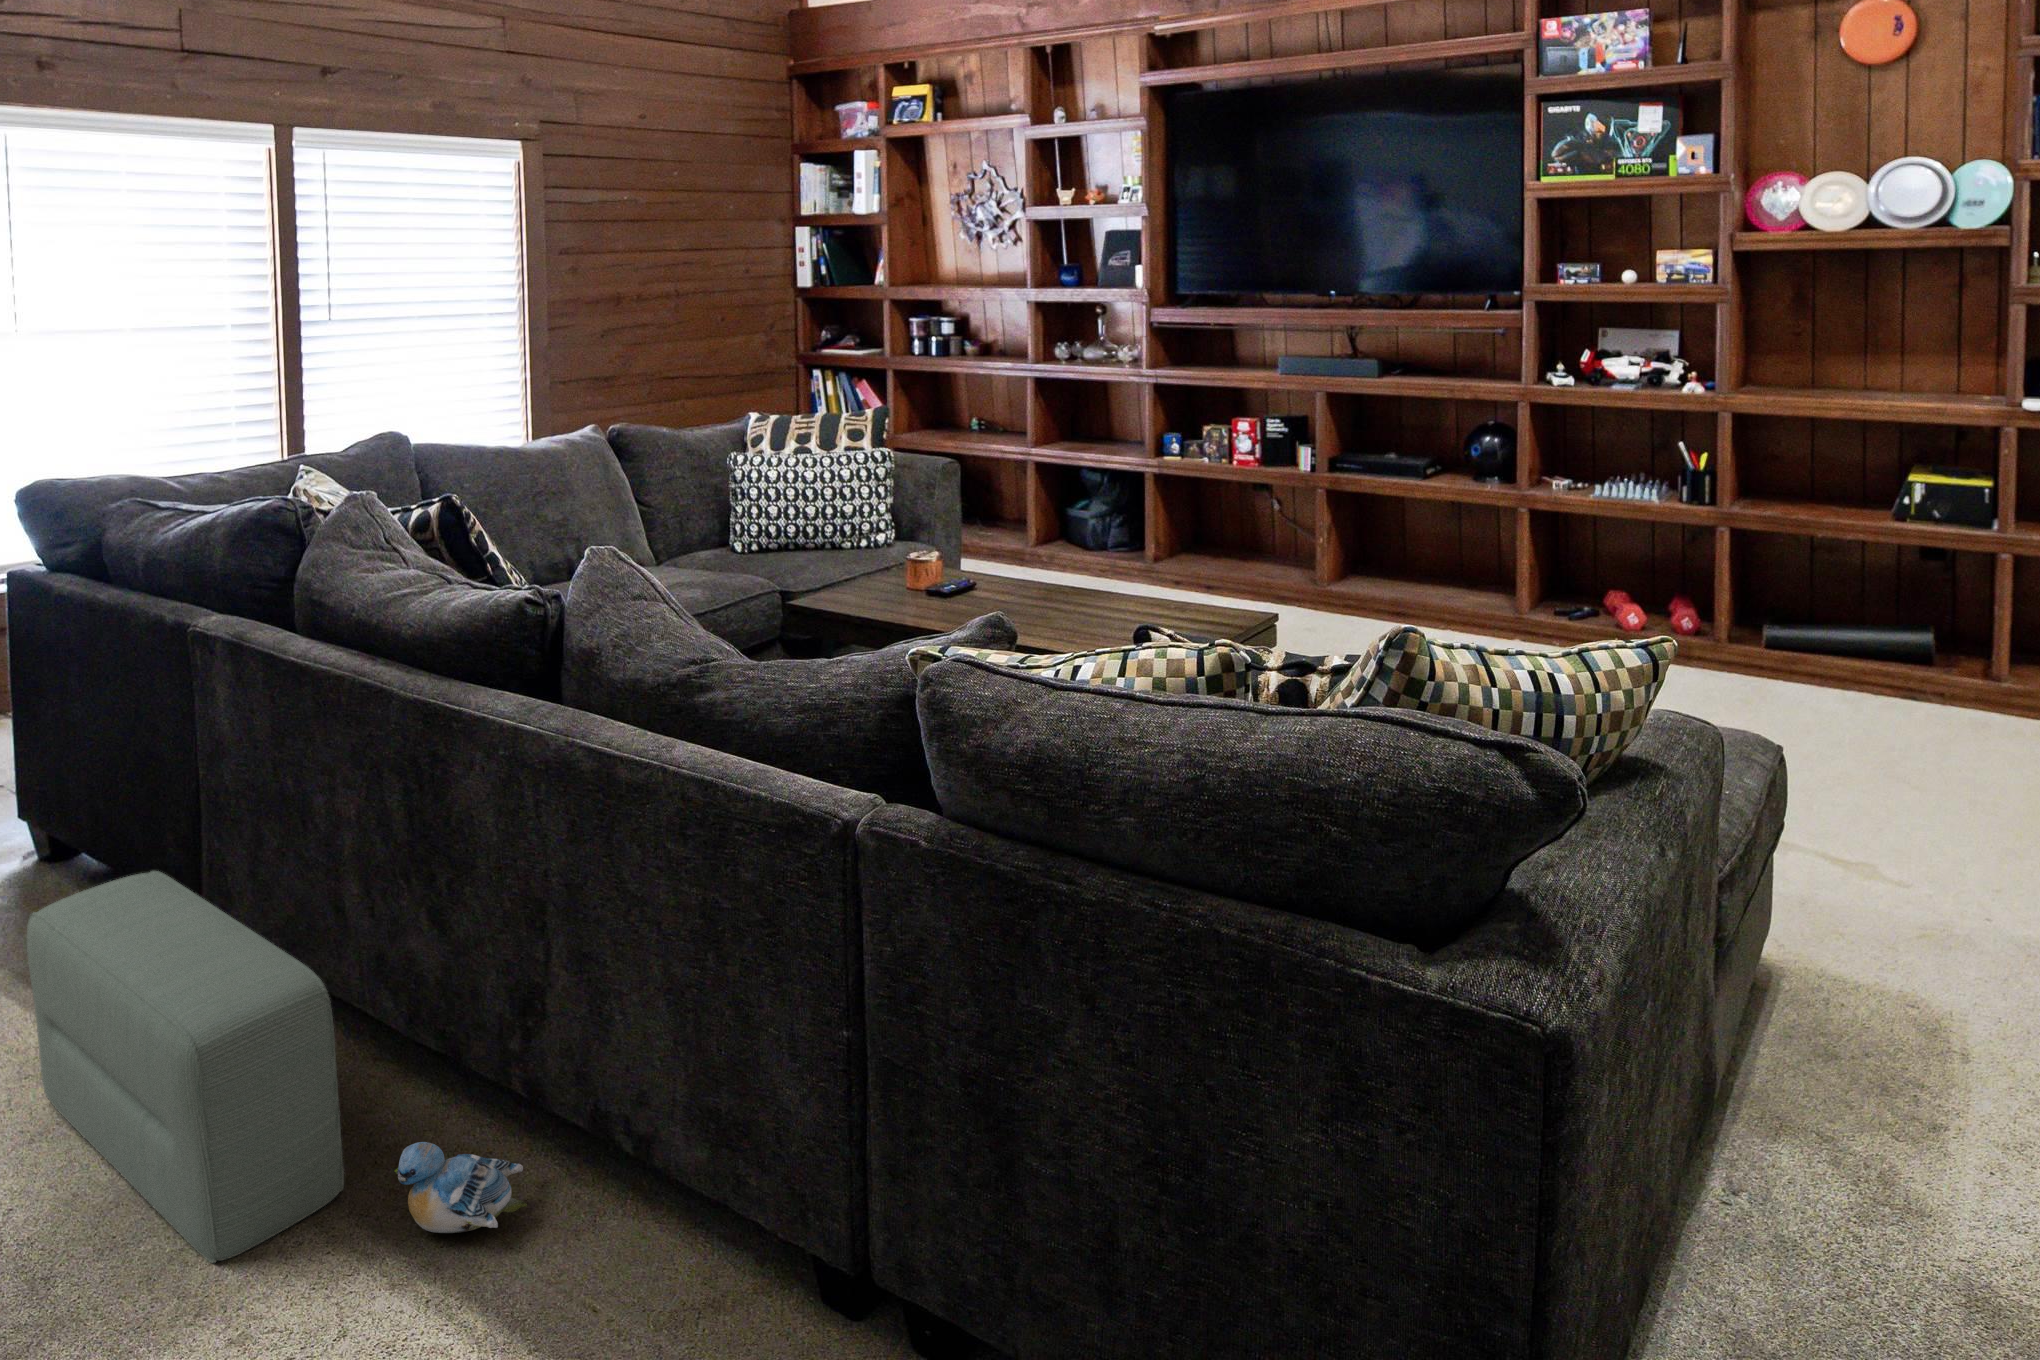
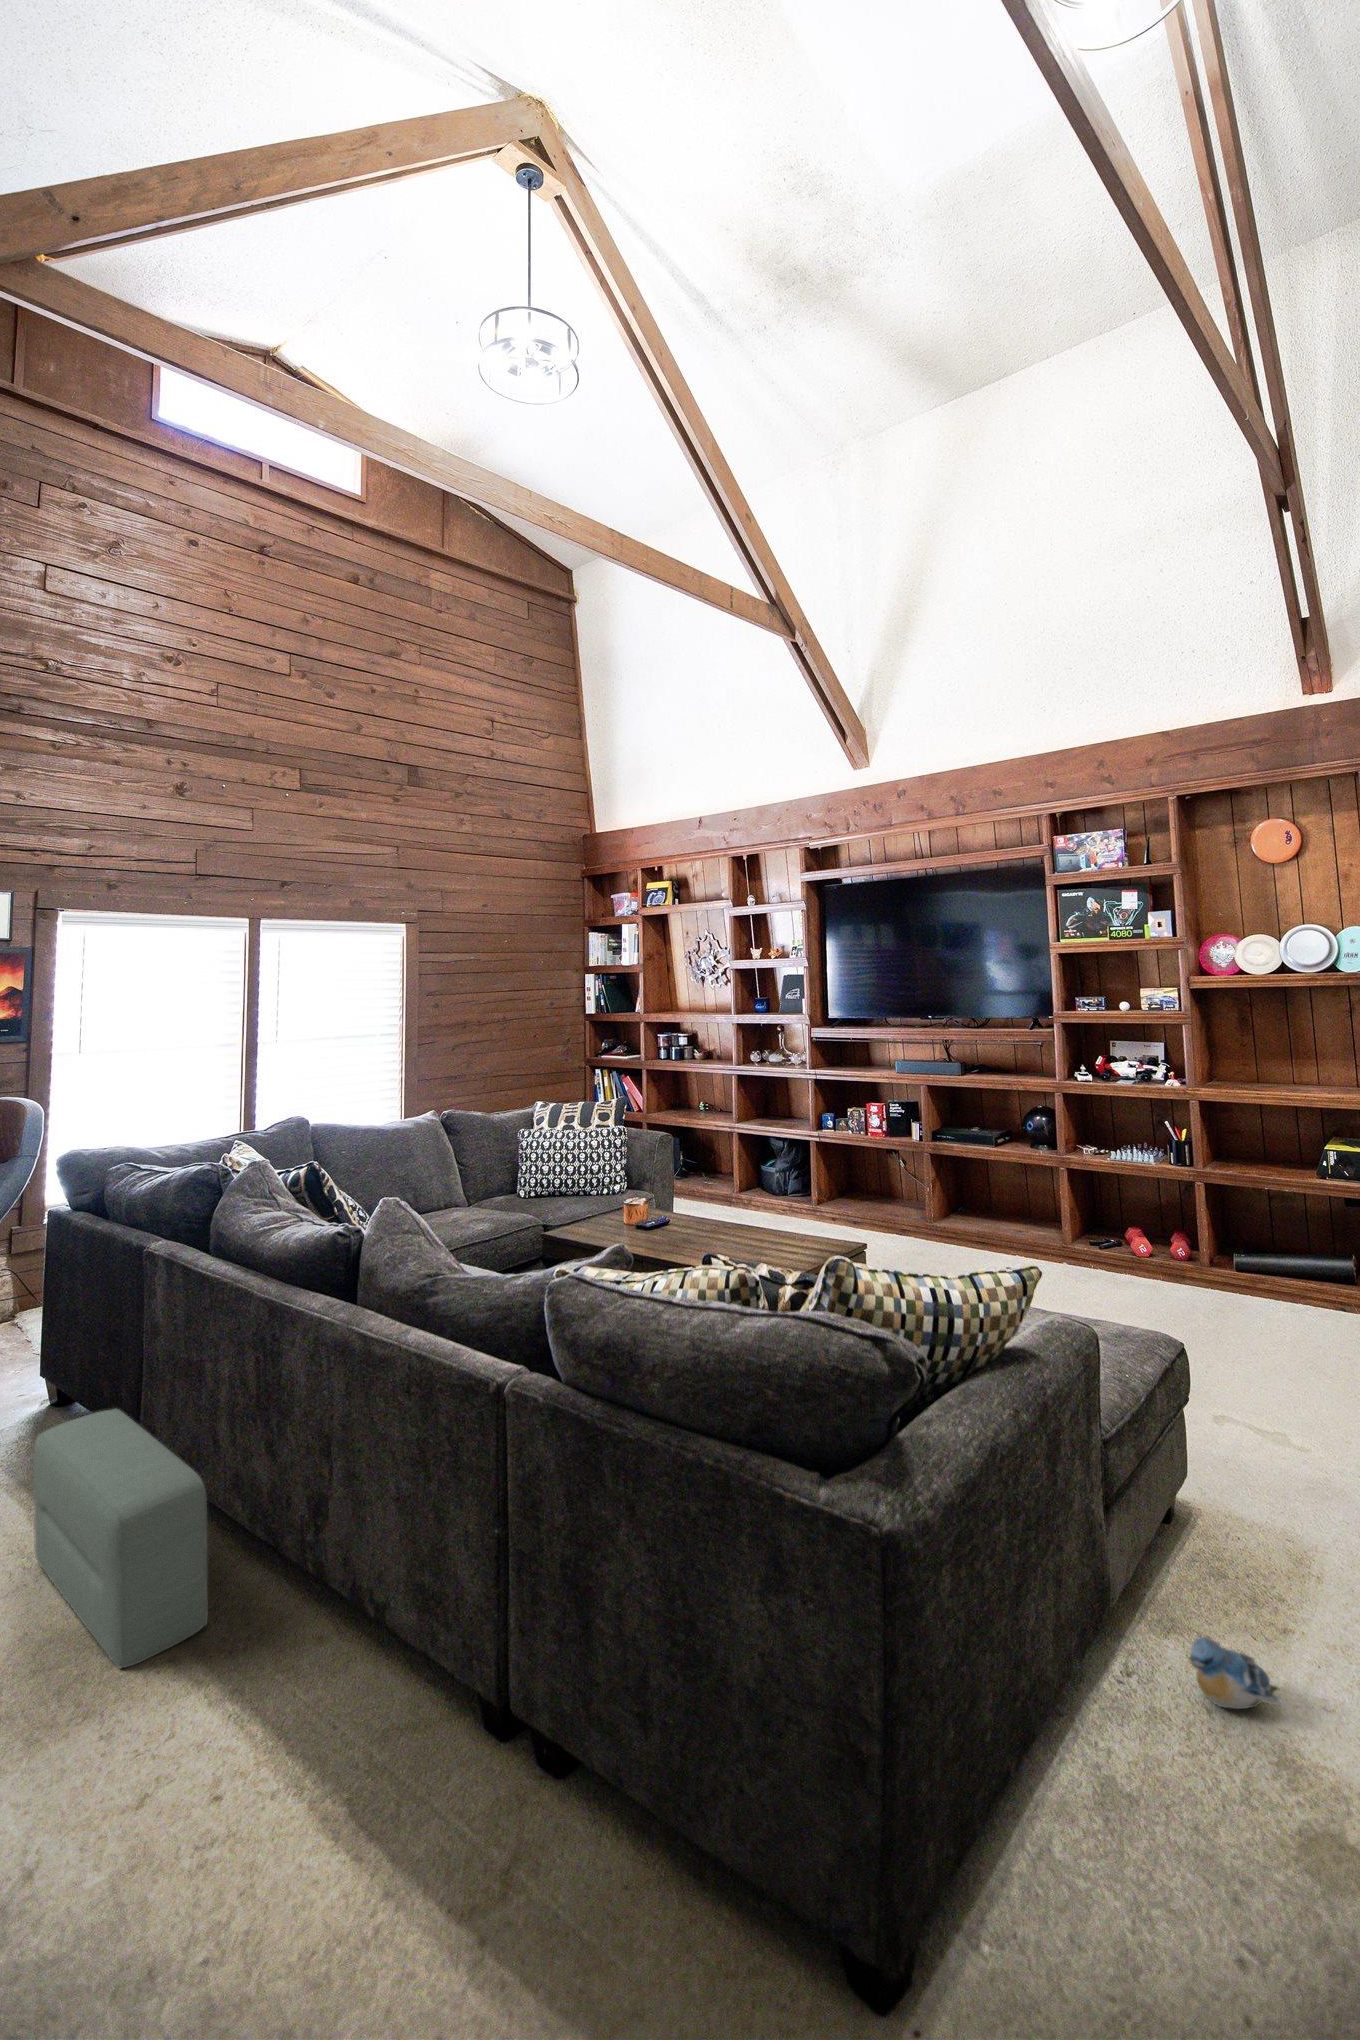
plush toy: present [395,1142,527,1233] -> present [1189,1637,1283,1709]

